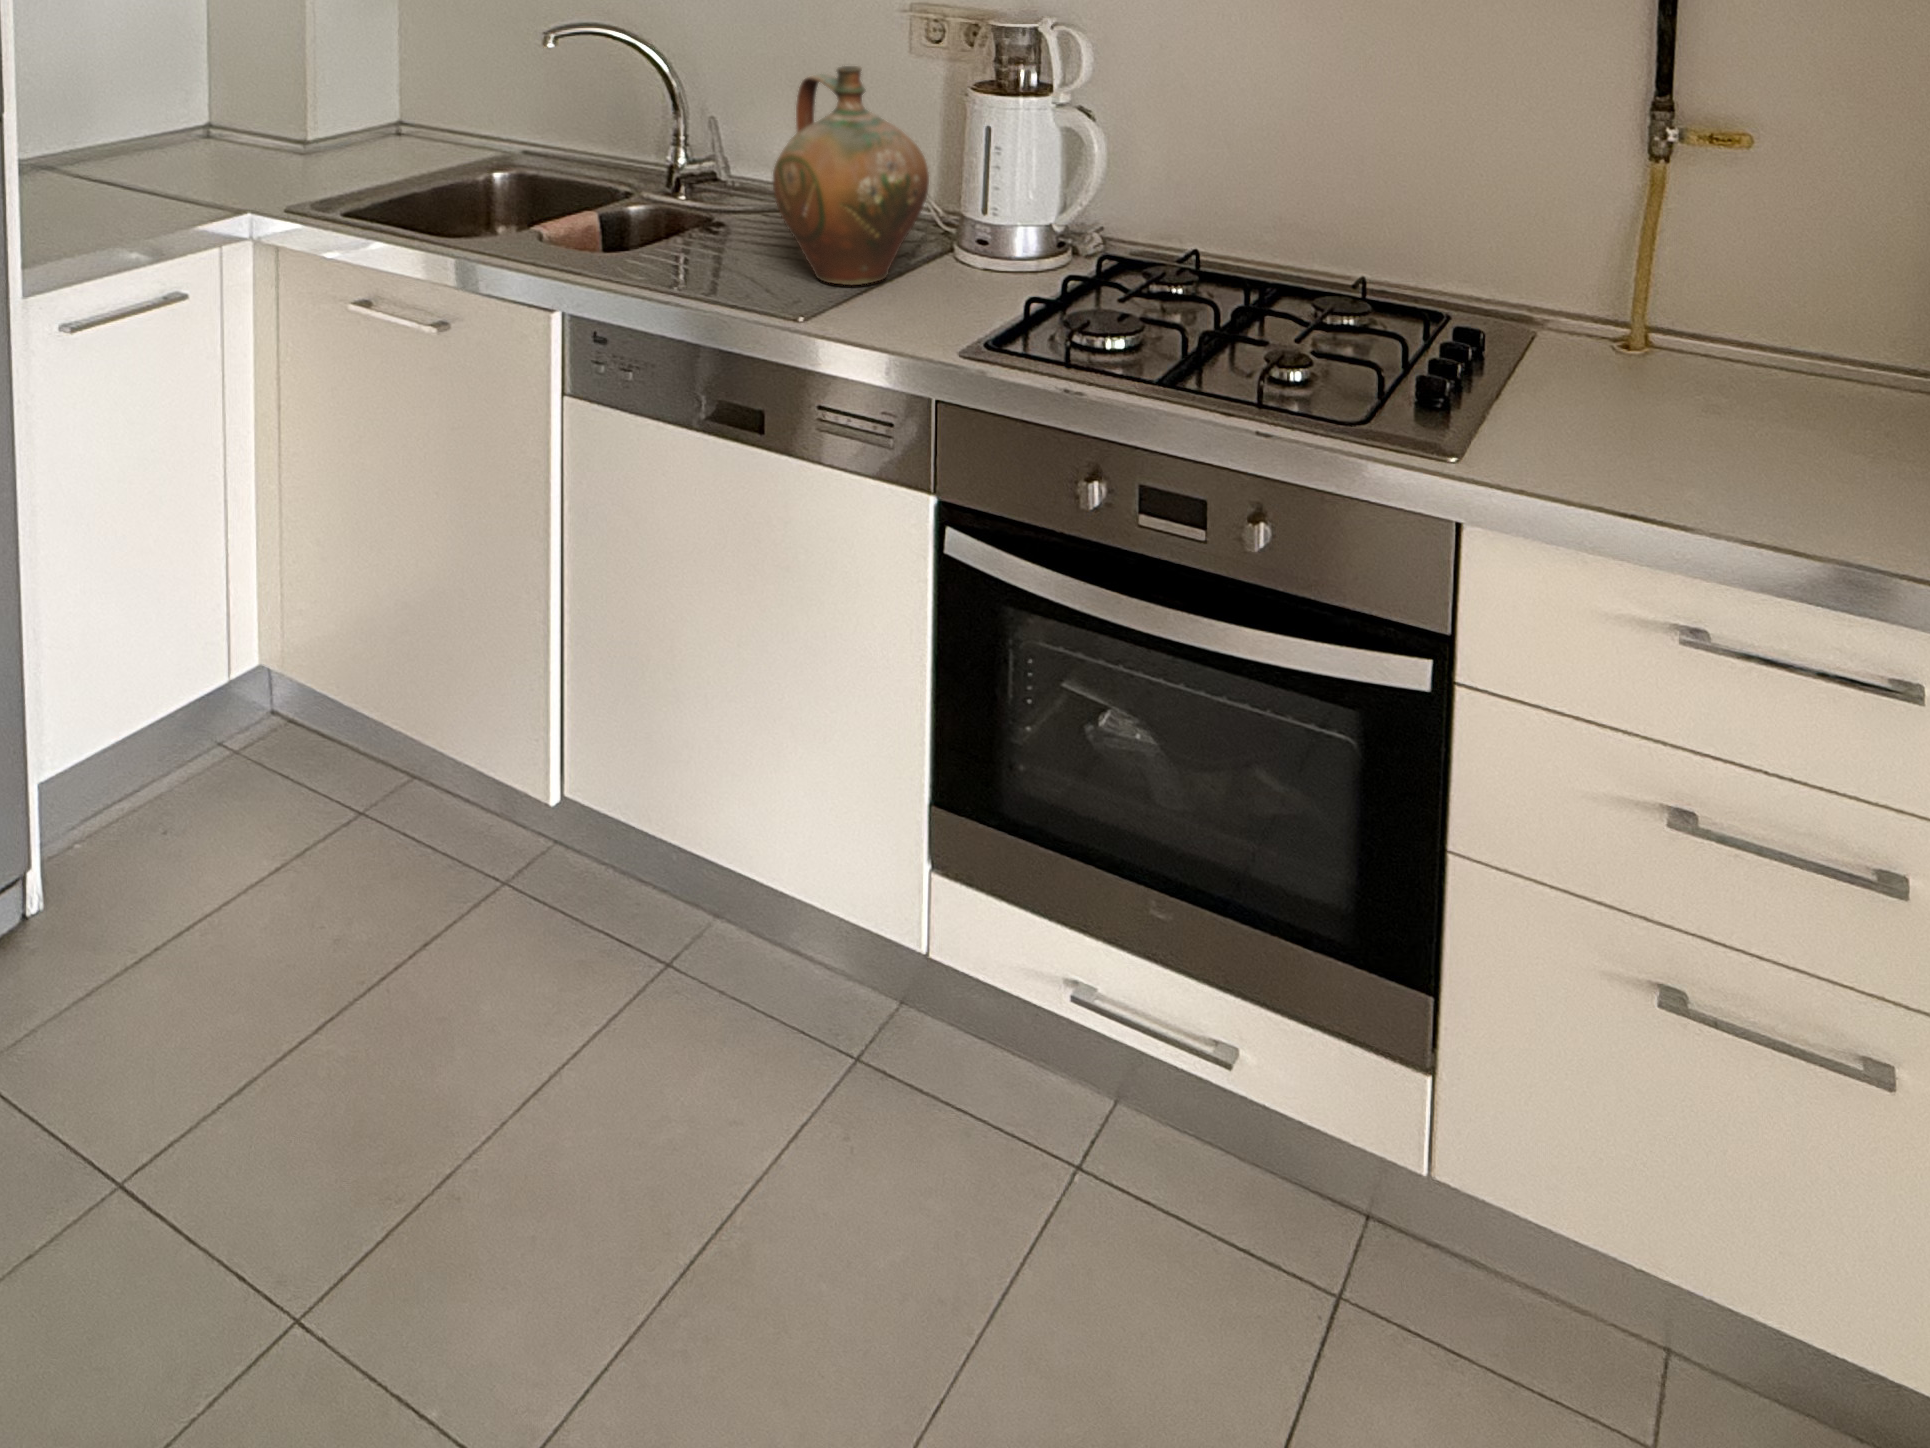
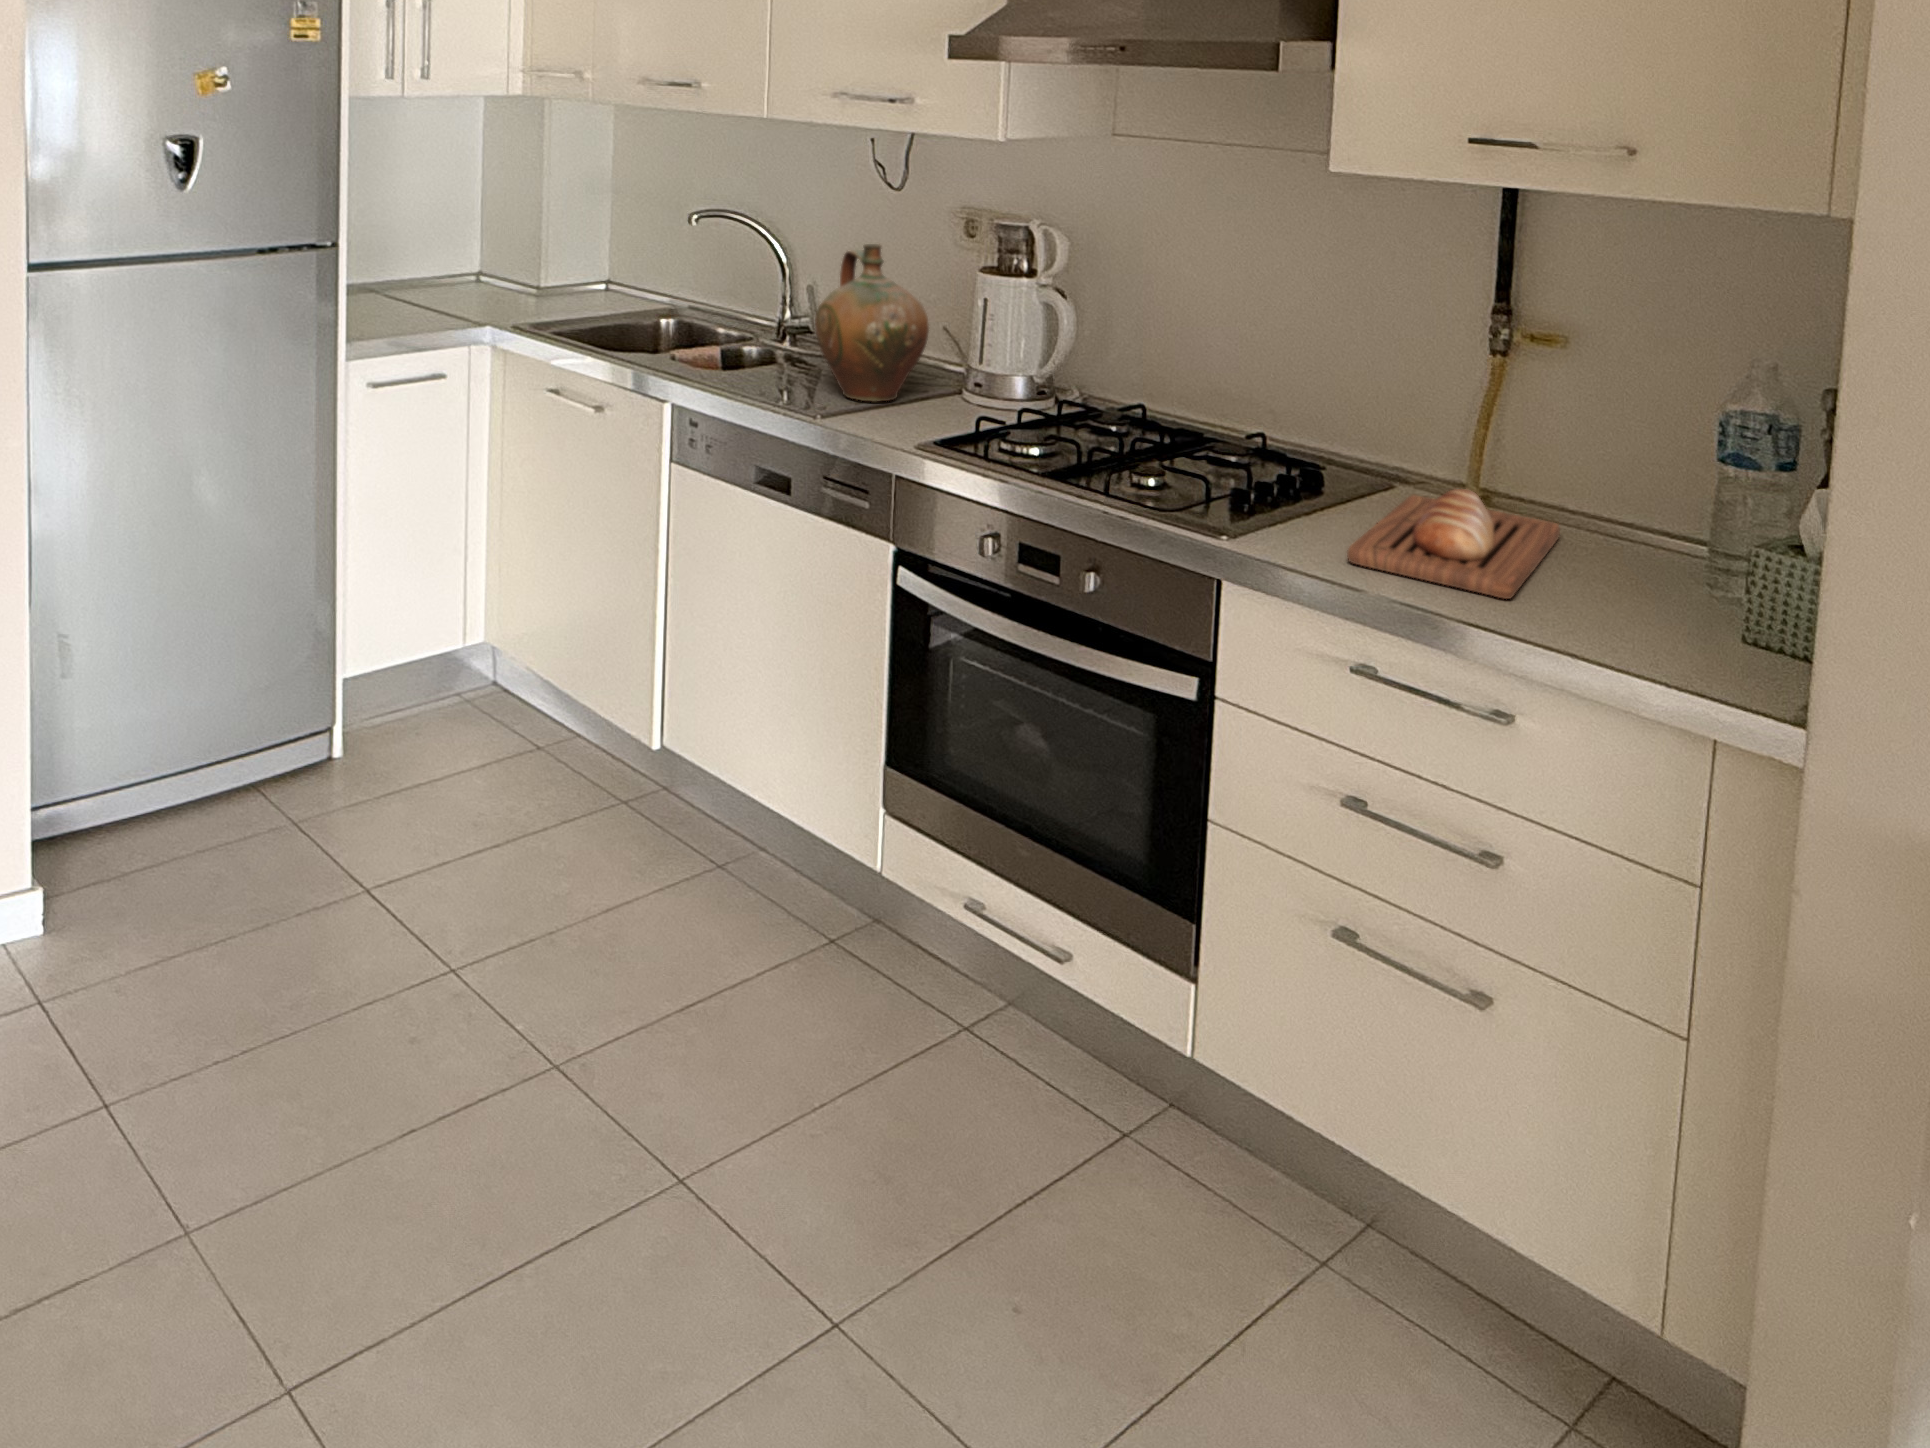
bread loaf: none [1589,340,1850,508] -> present [1347,489,1560,599]

